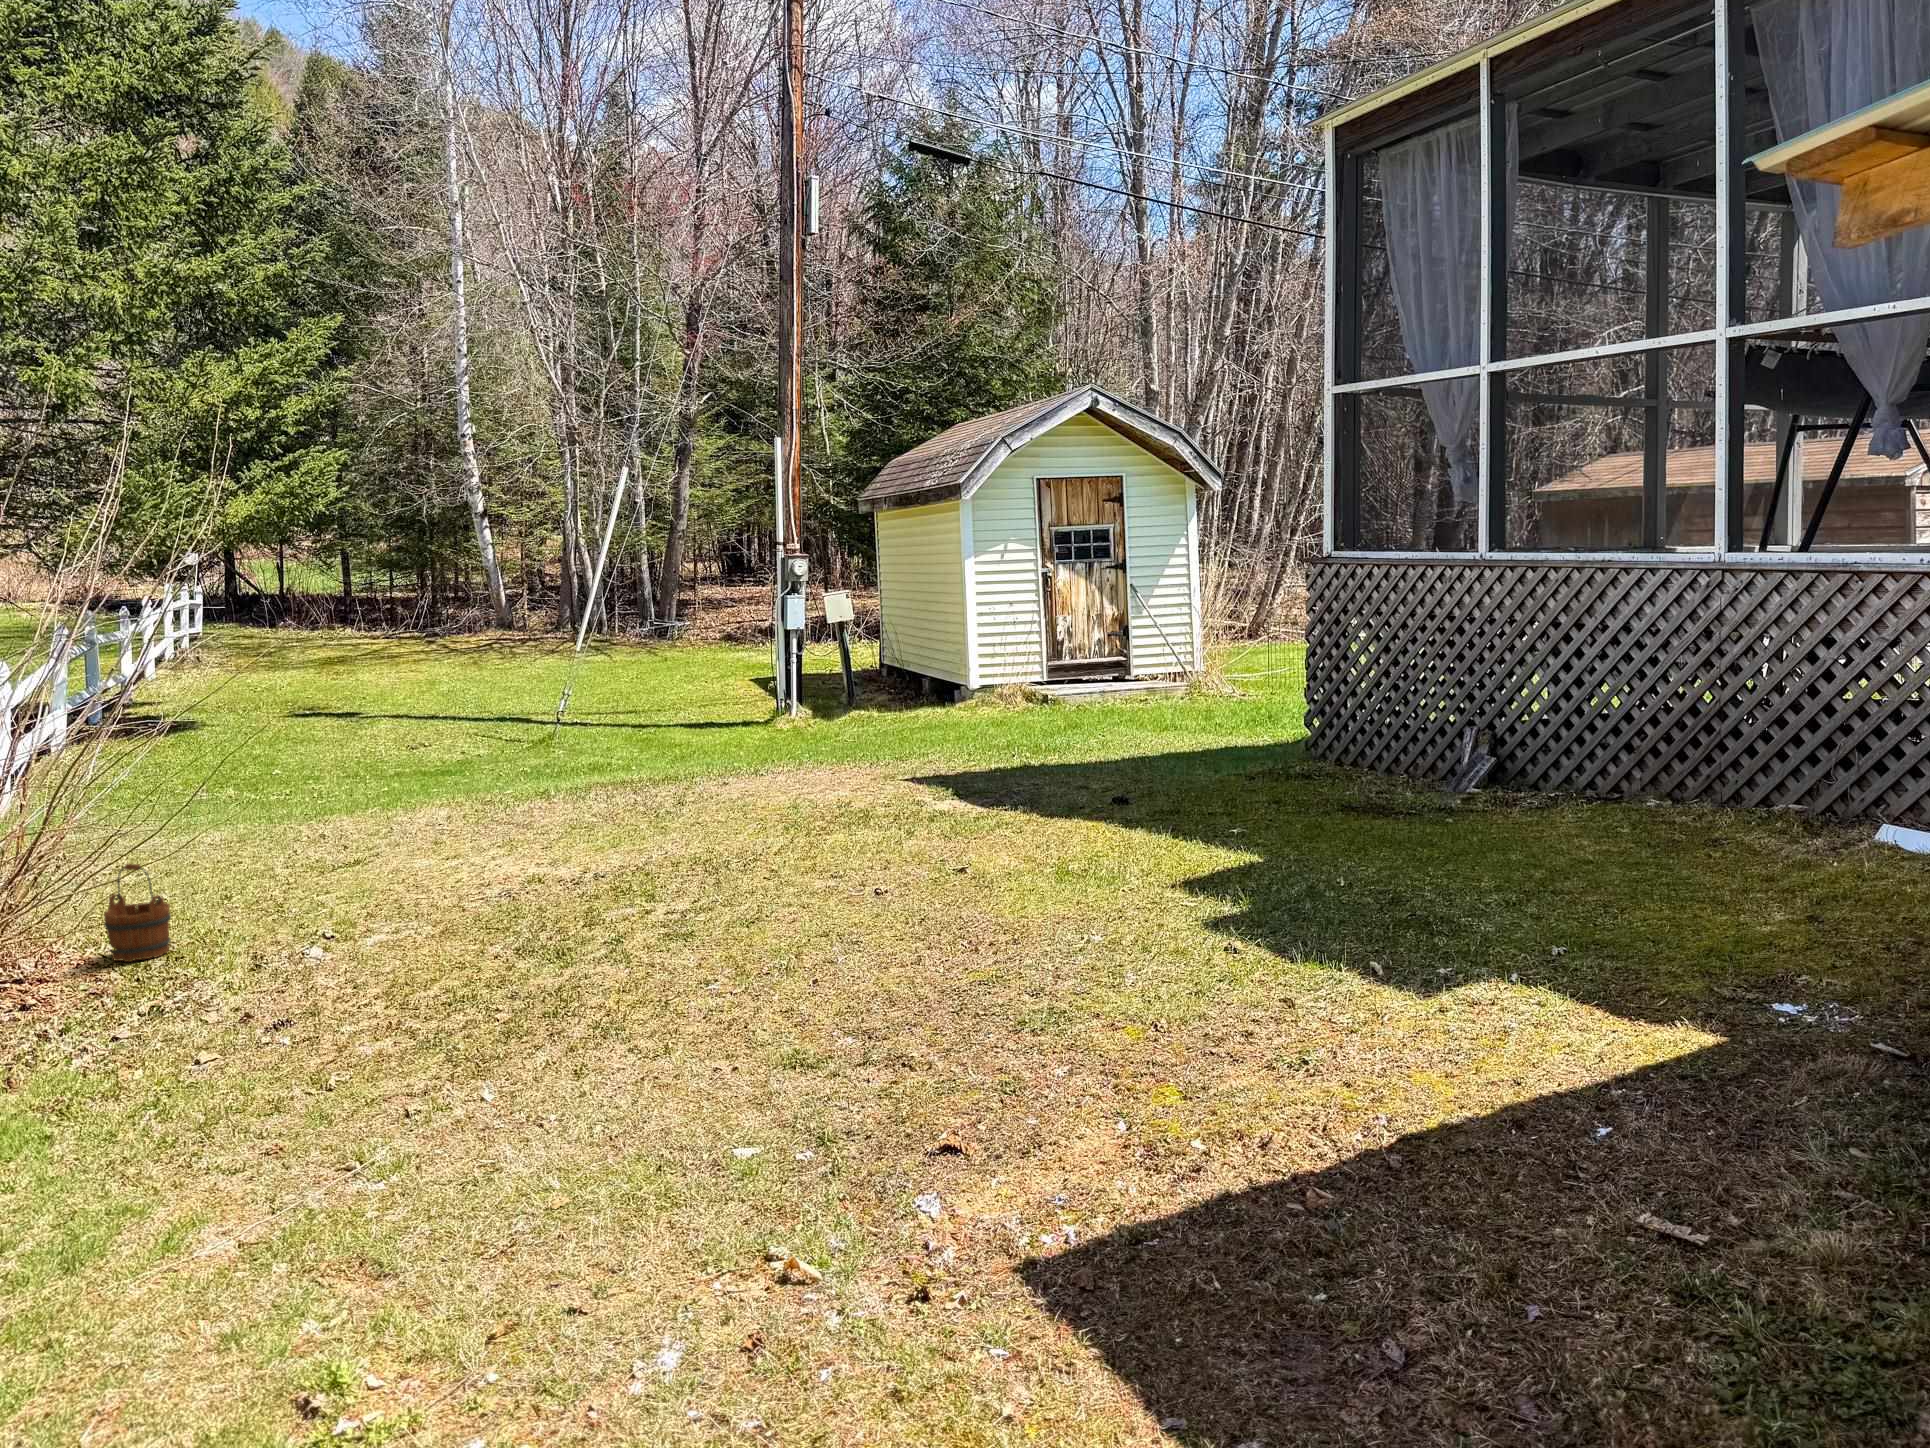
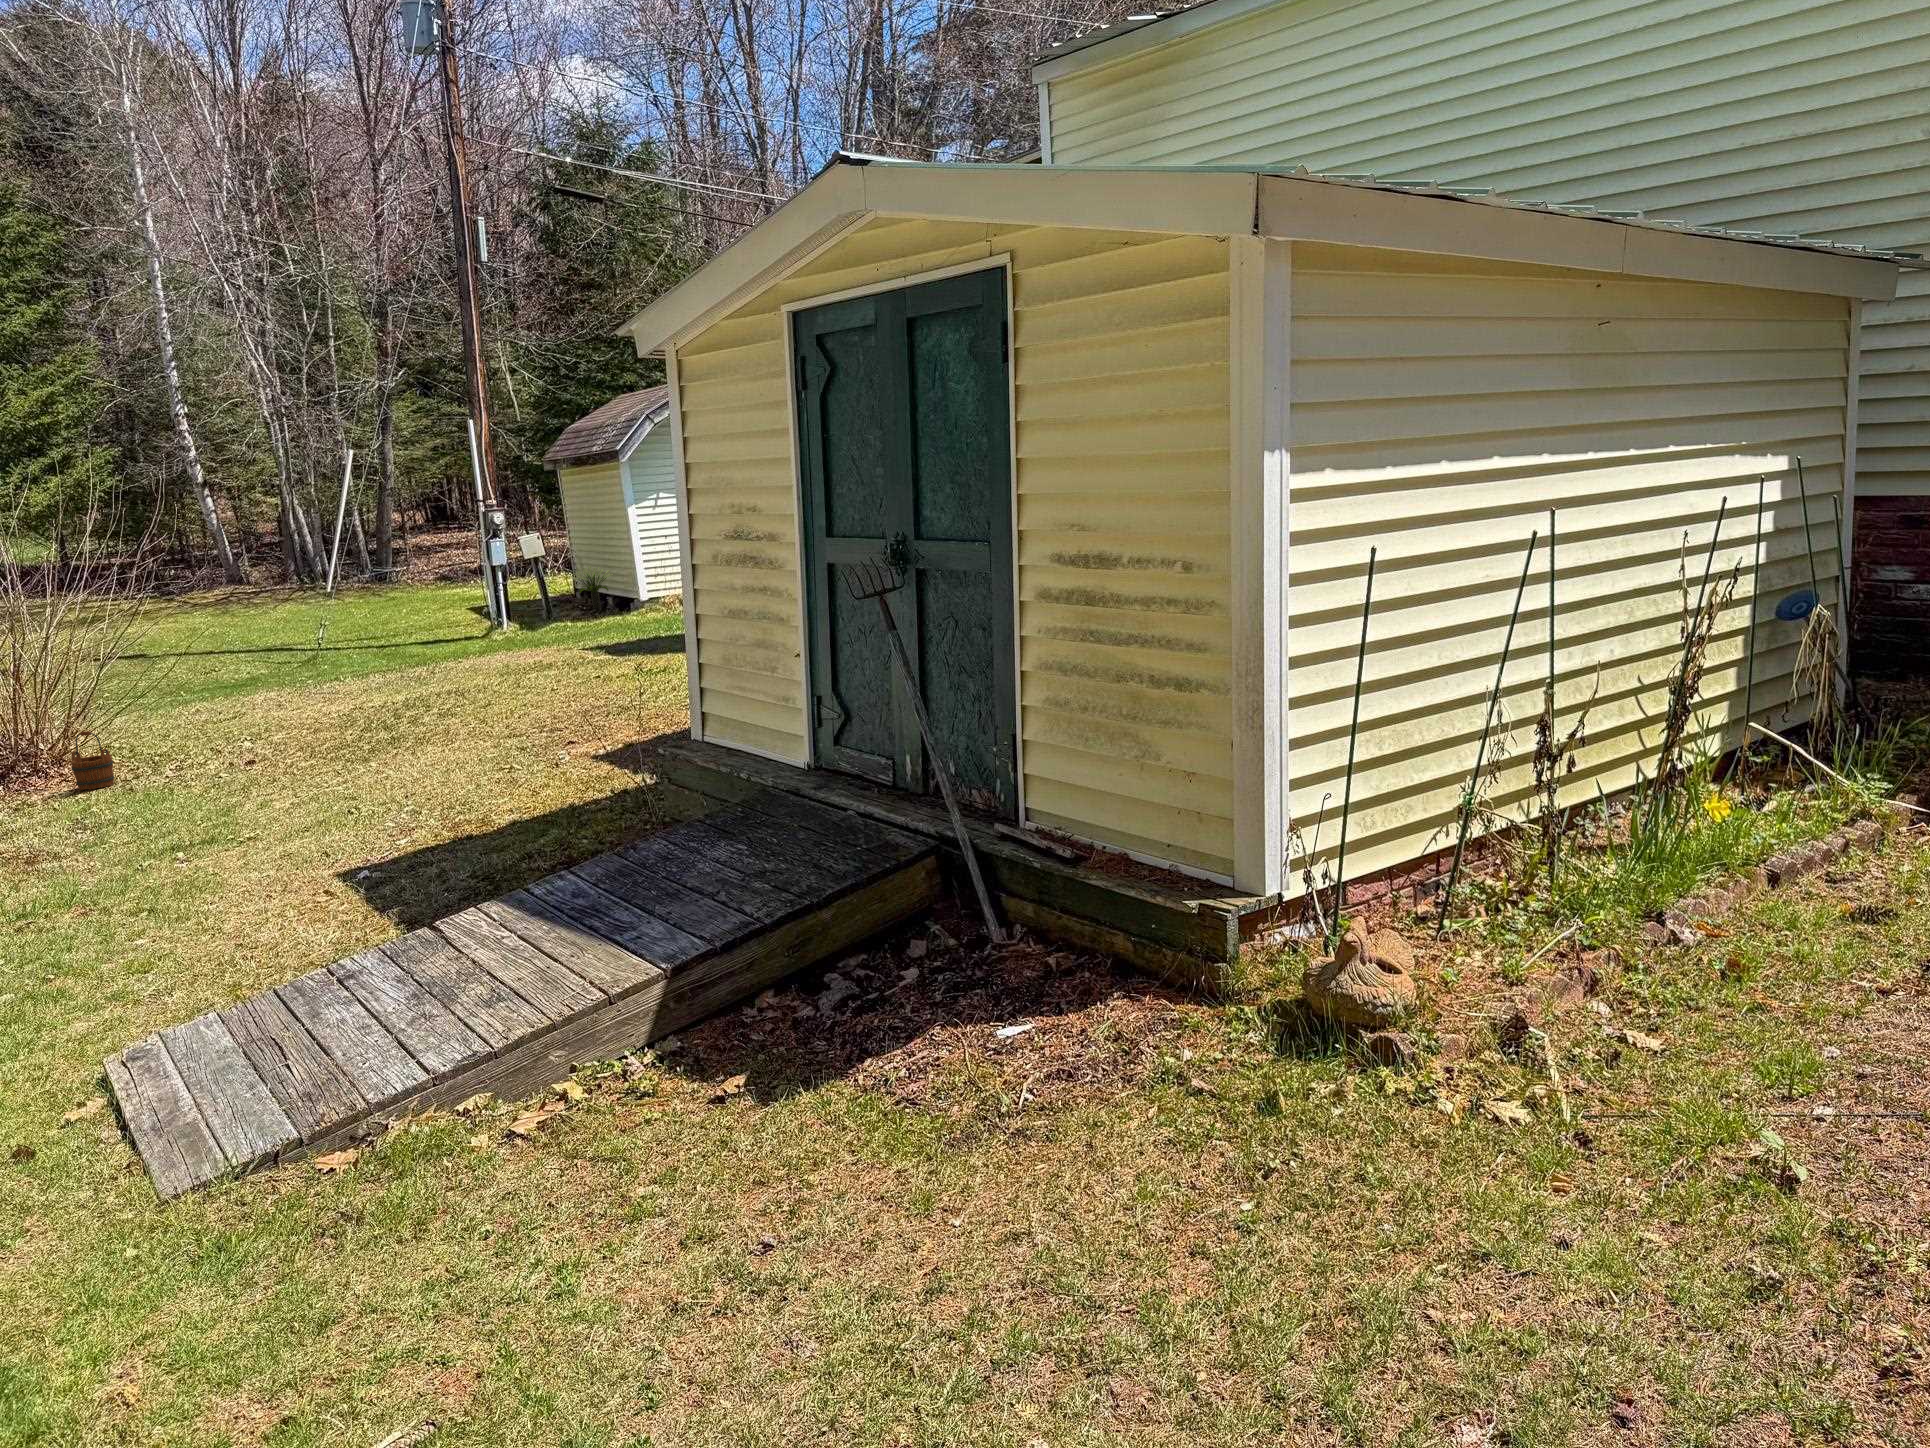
potted plant: none [884,637,936,693] -> present [573,566,613,609]

